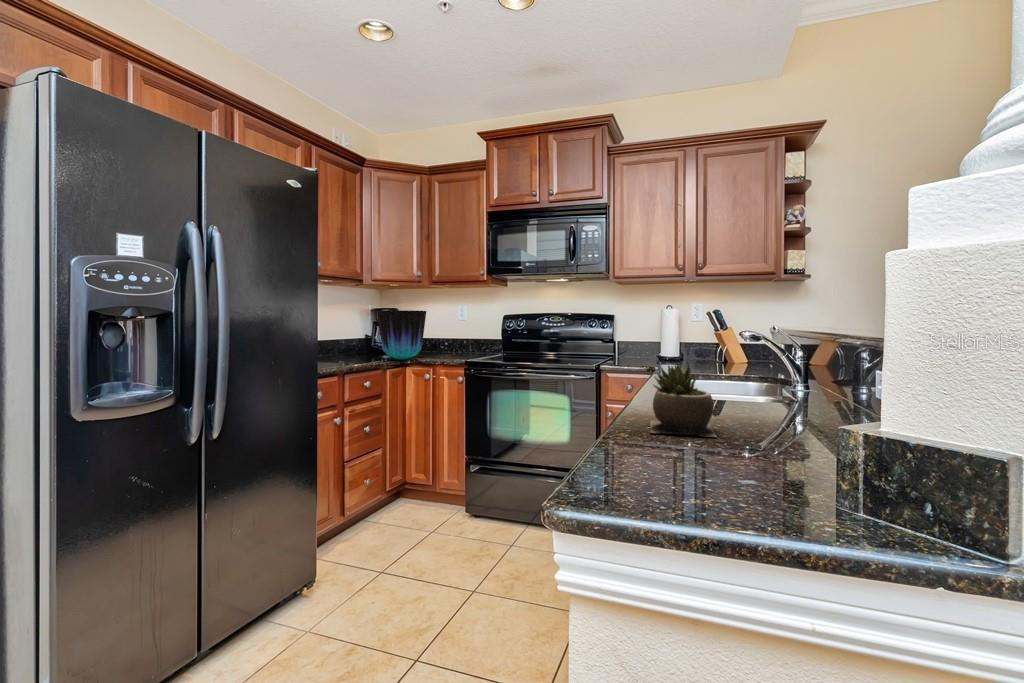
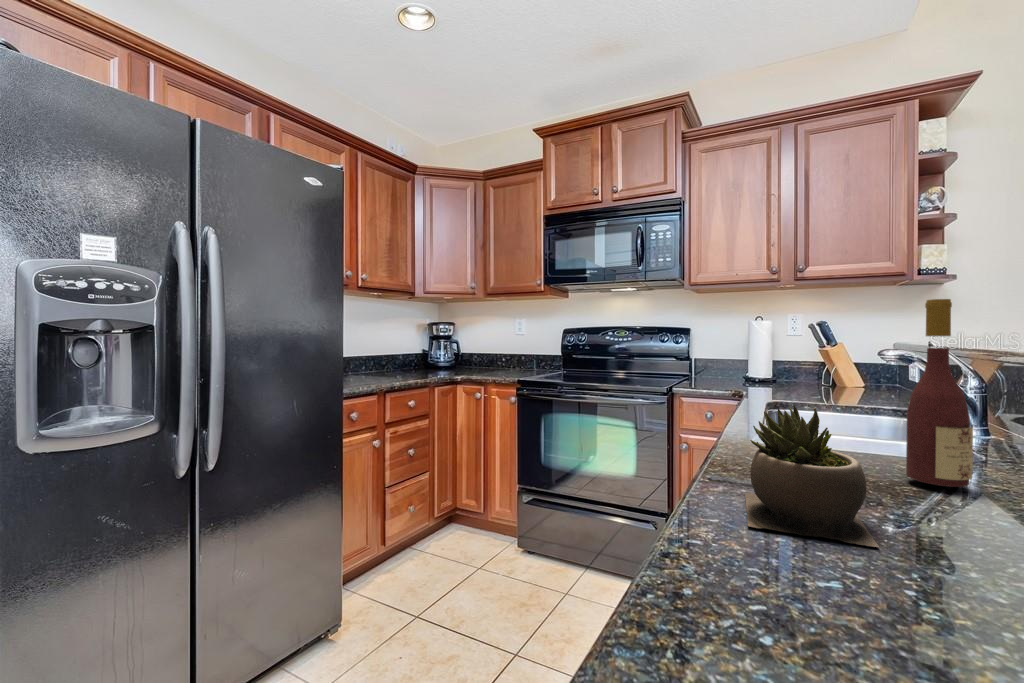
wine bottle: none [744,299,780,416] -> present [906,299,973,487]
vase: present [376,310,426,360] -> none [426,324,478,377]

